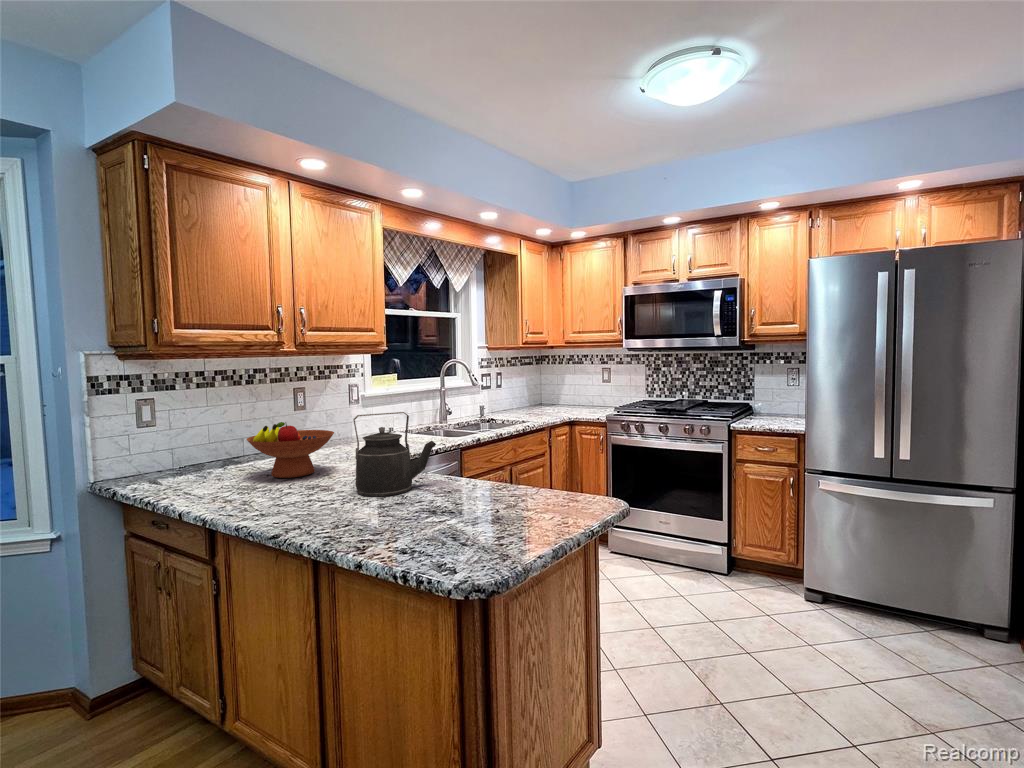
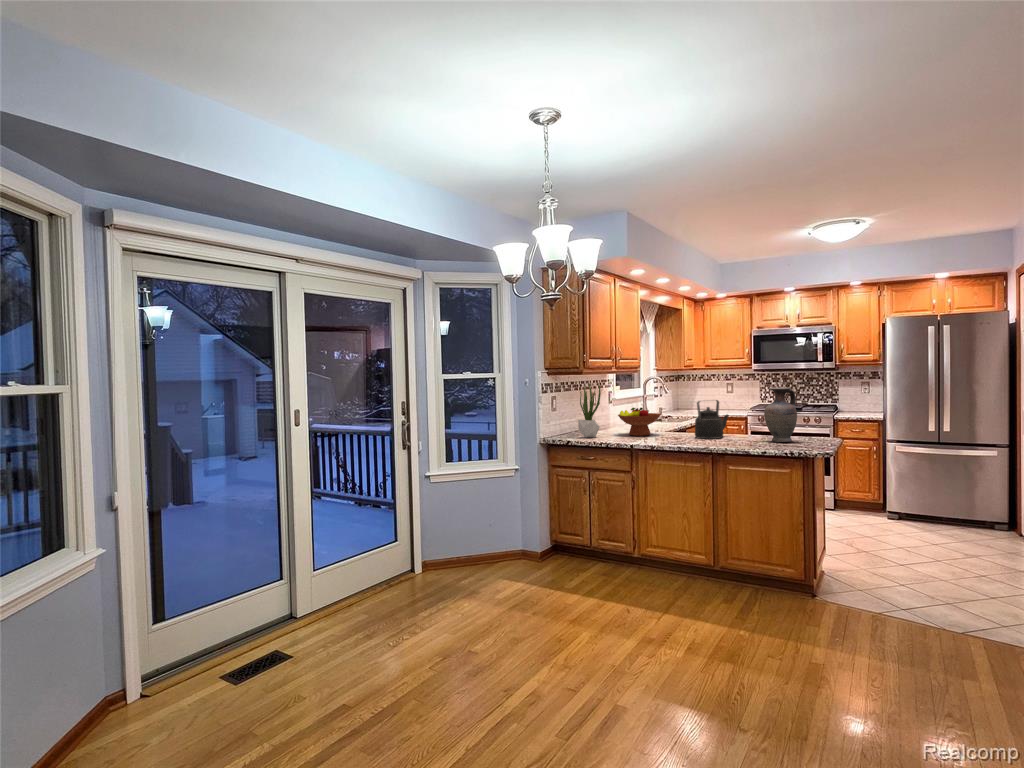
potted plant: none [150,374,206,482] -> present [578,384,601,437]
vase: none [445,392,515,520] -> present [764,387,797,442]

